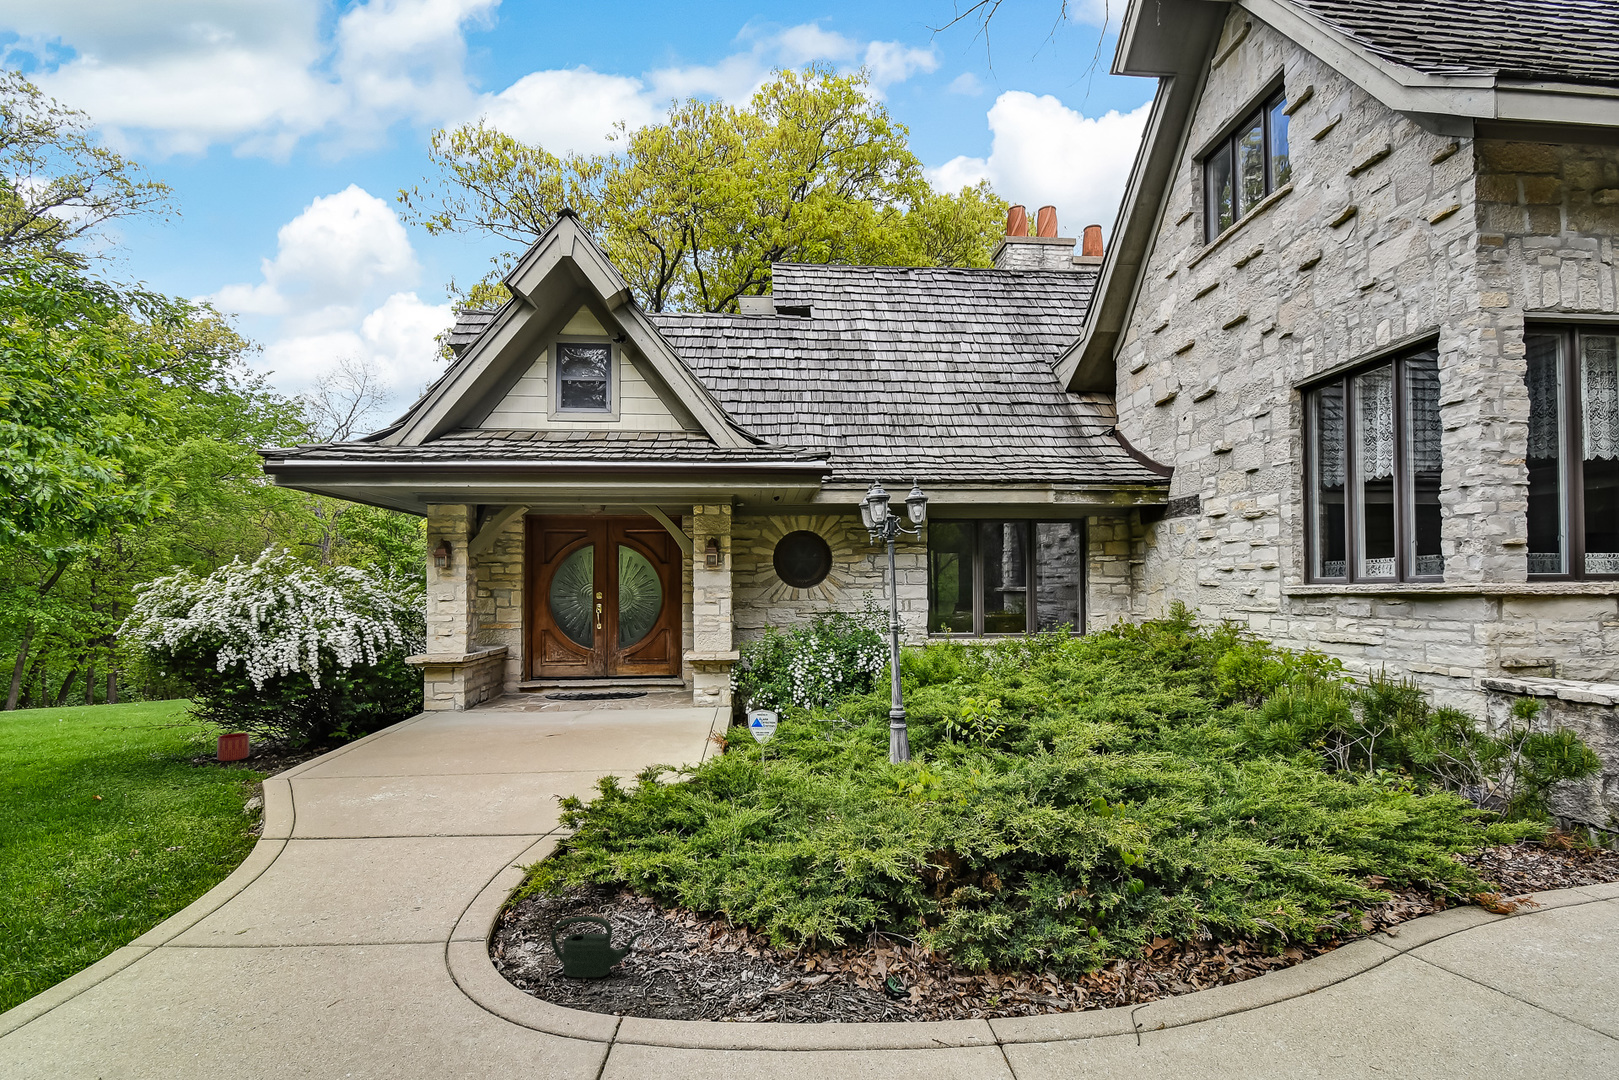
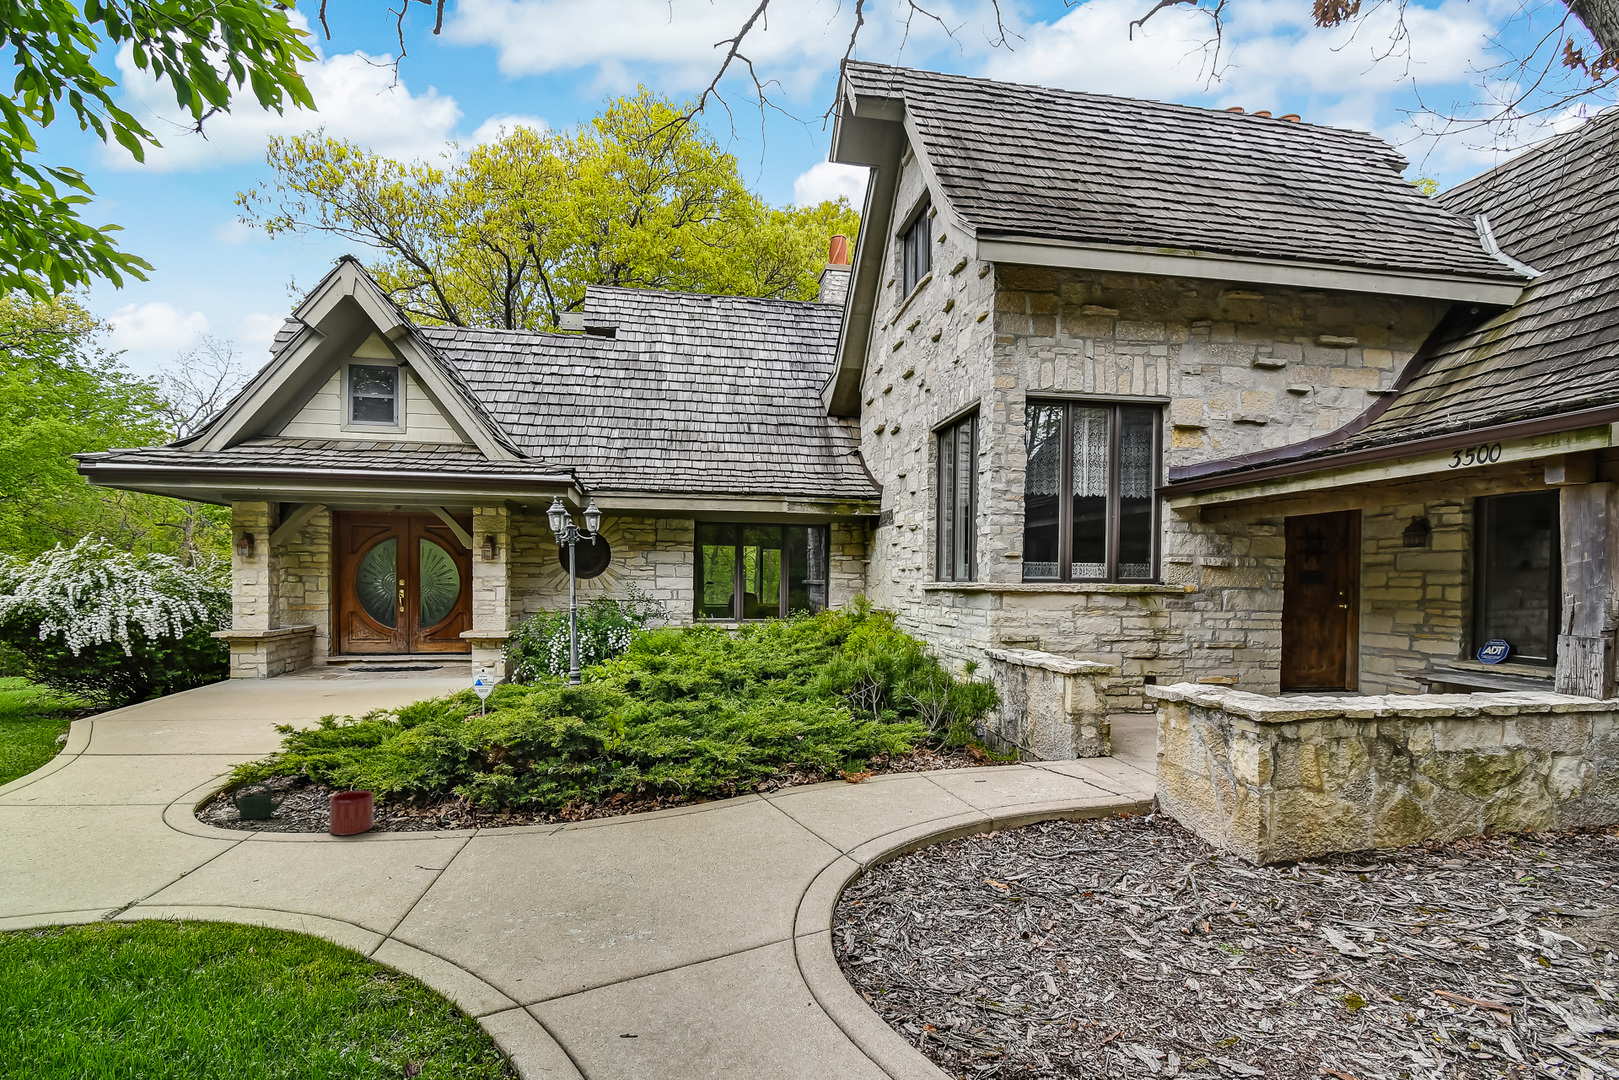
planter: present [217,733,249,761] -> present [329,791,374,835]

